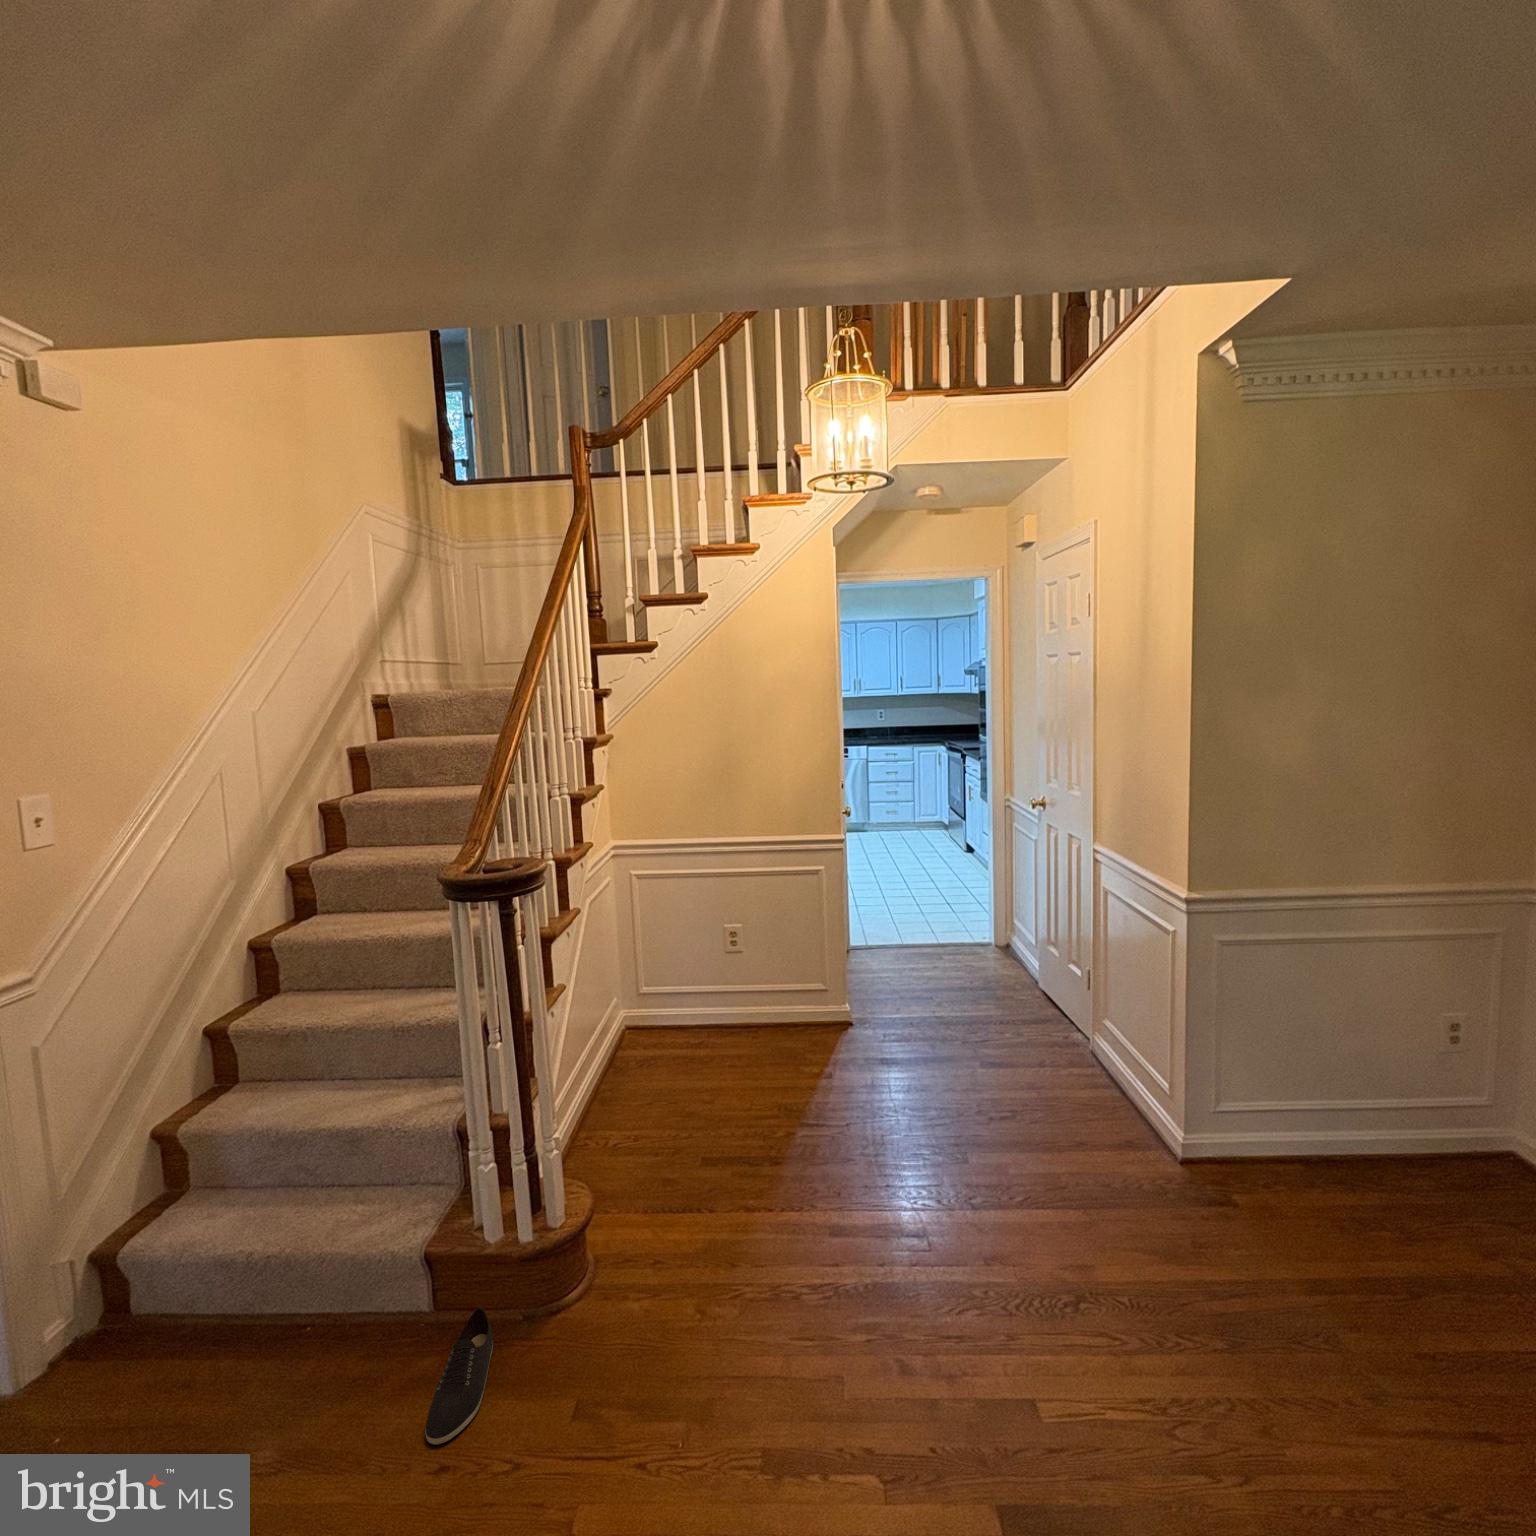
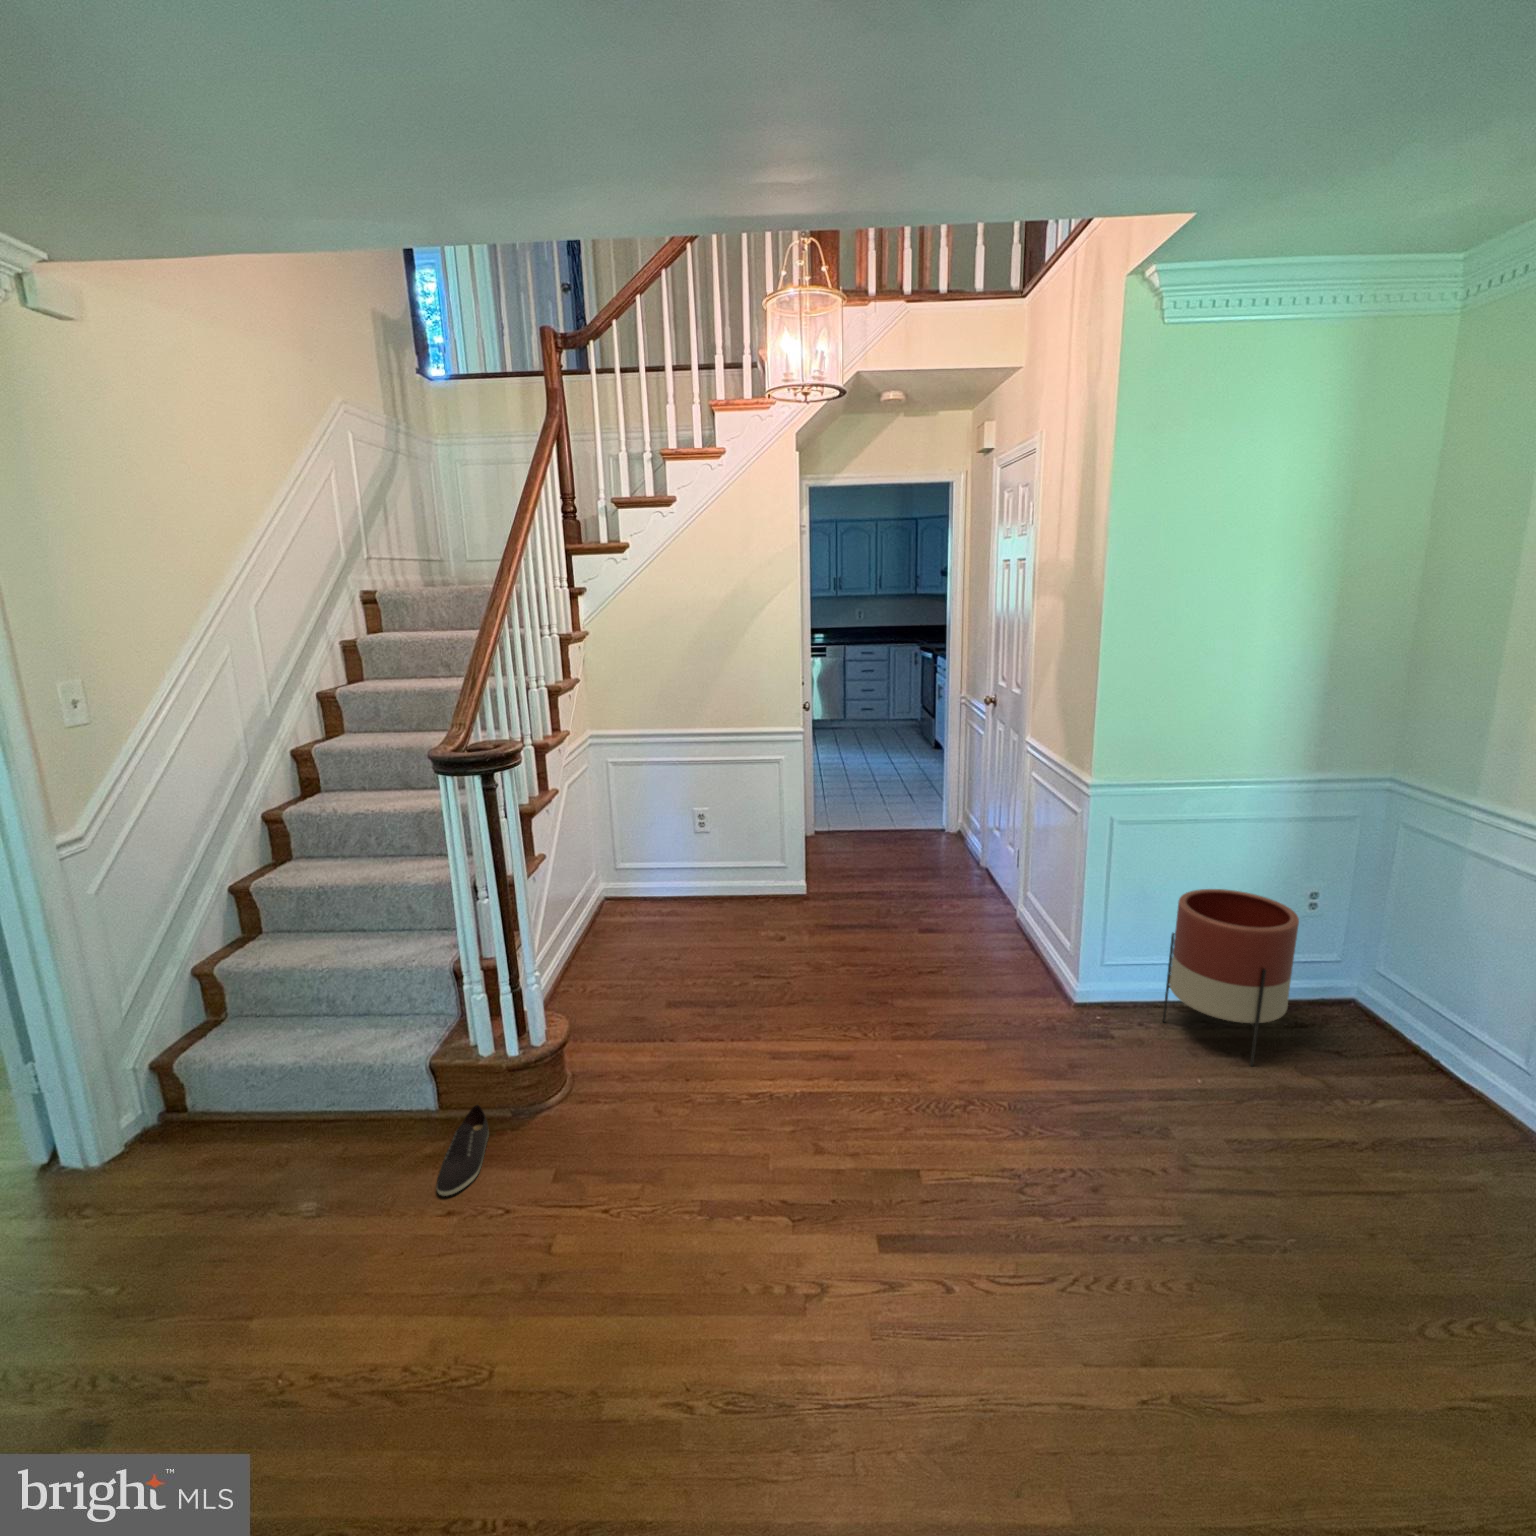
planter: none [1293,1020,1458,1246] -> present [1163,889,1299,1067]

